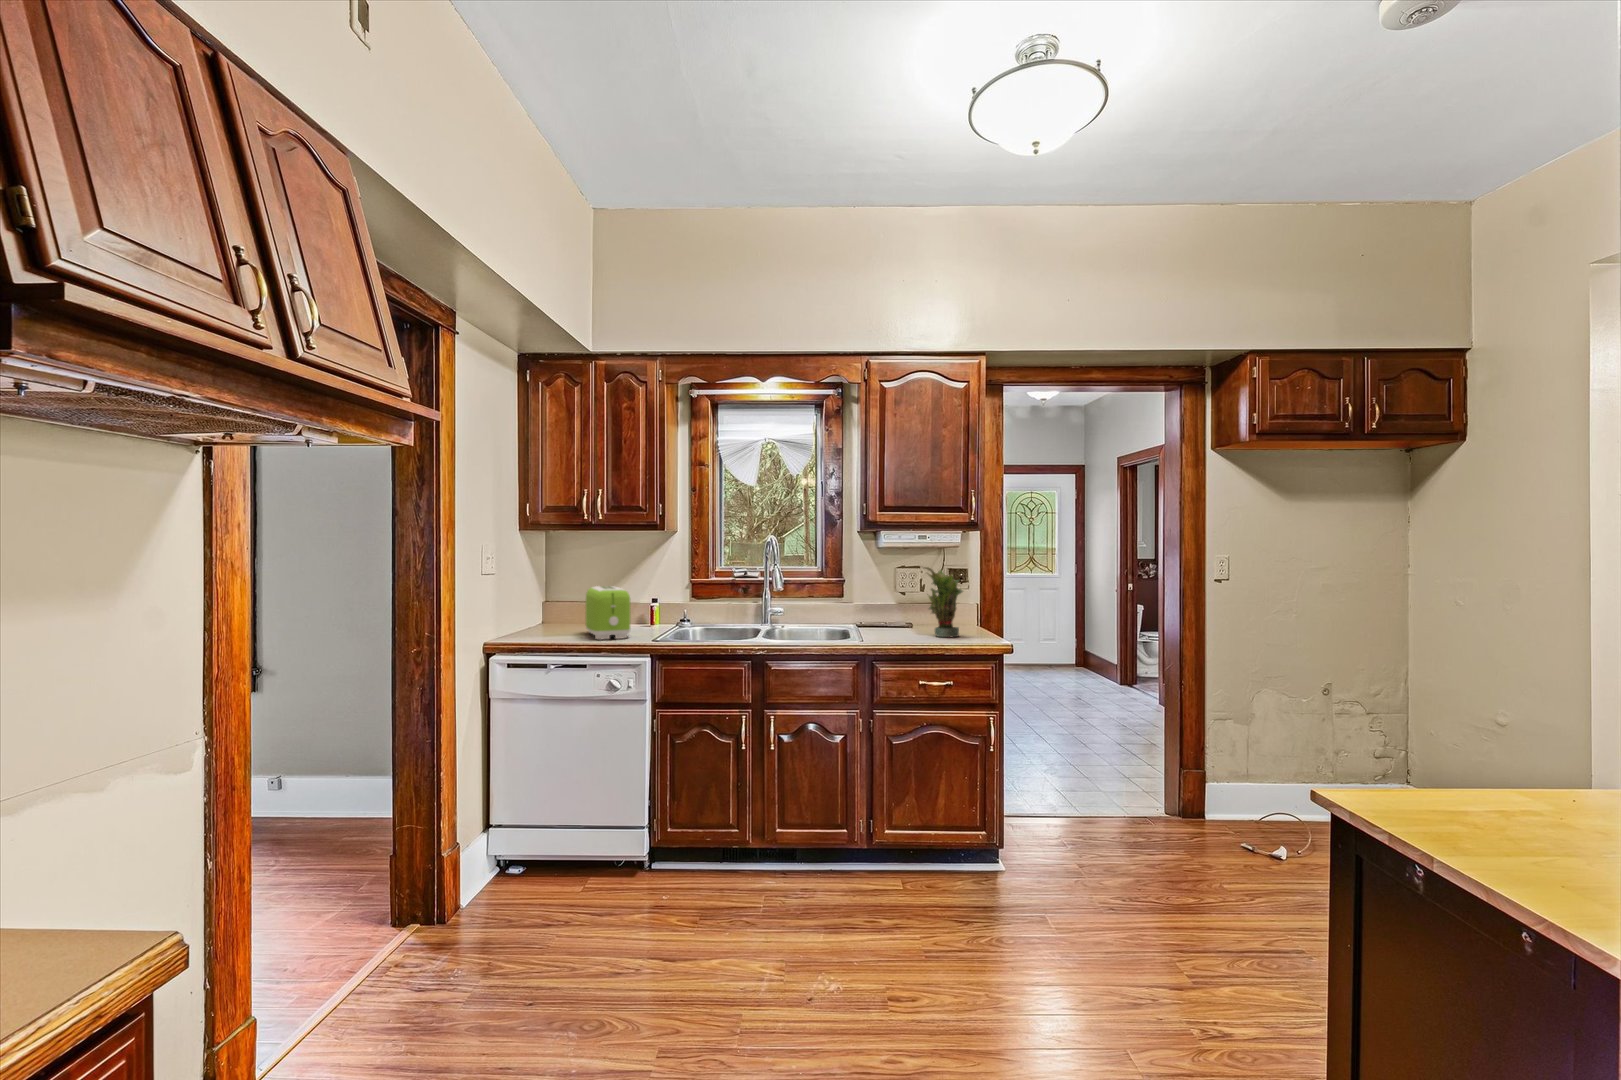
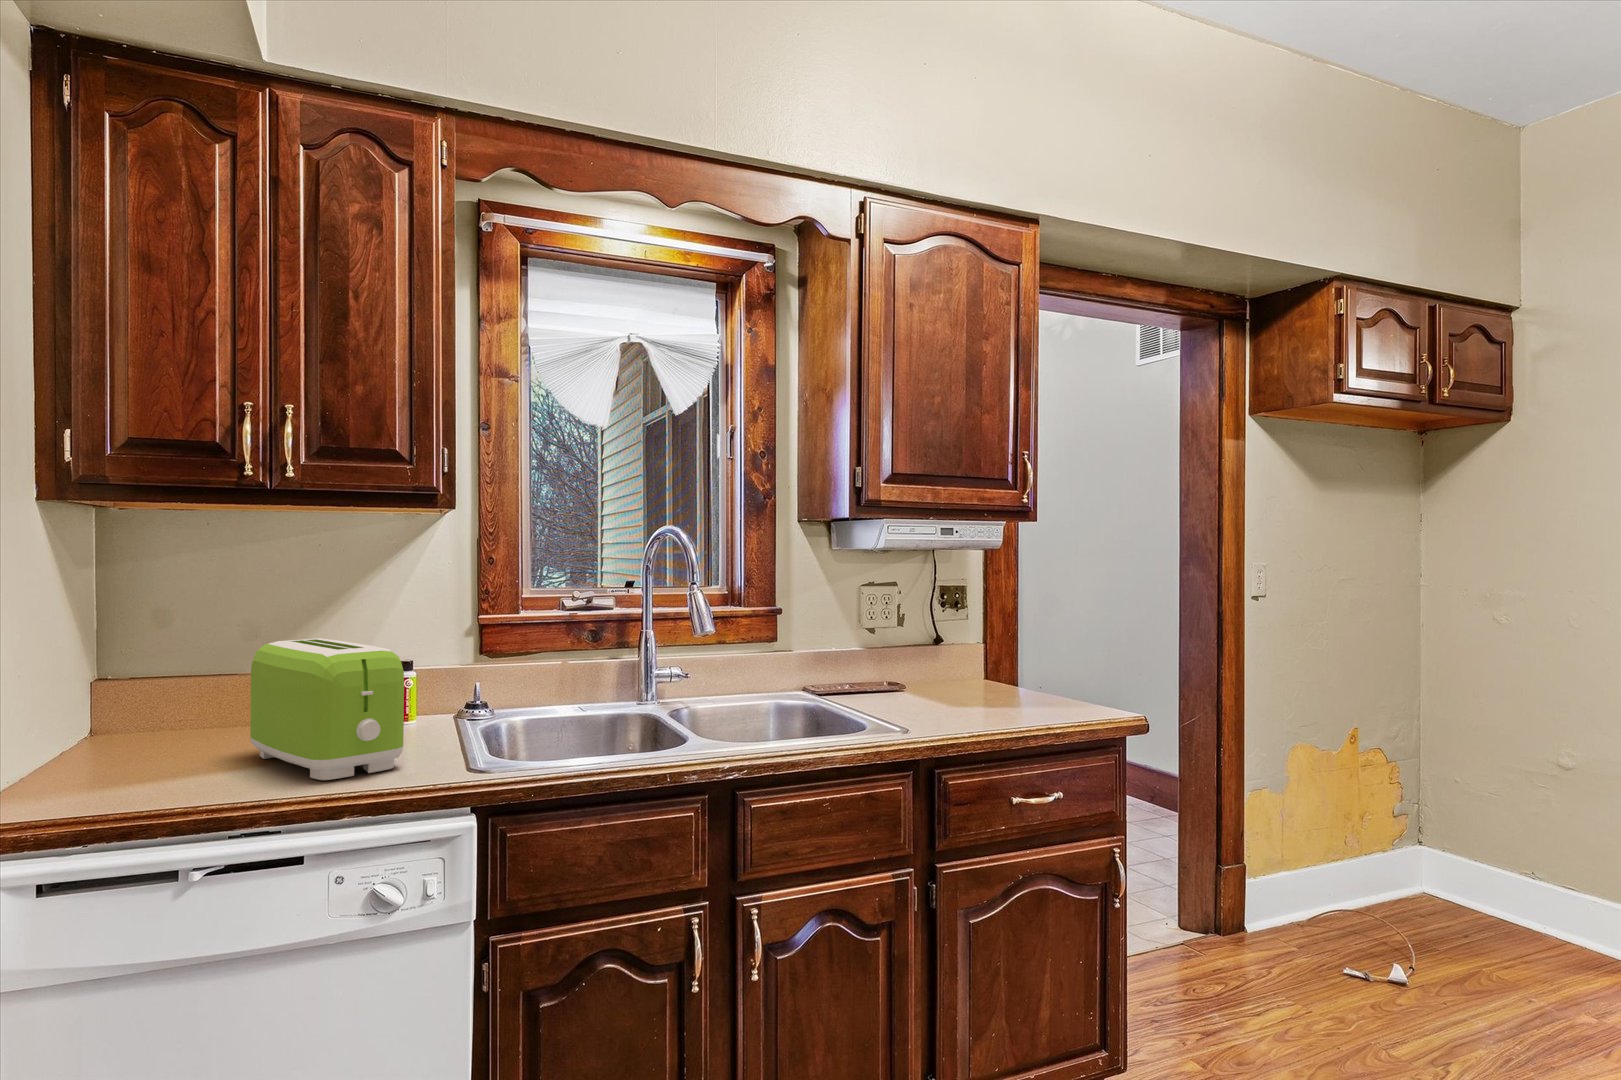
potted plant: present [923,567,963,637] -> none [968,582,1041,710]

